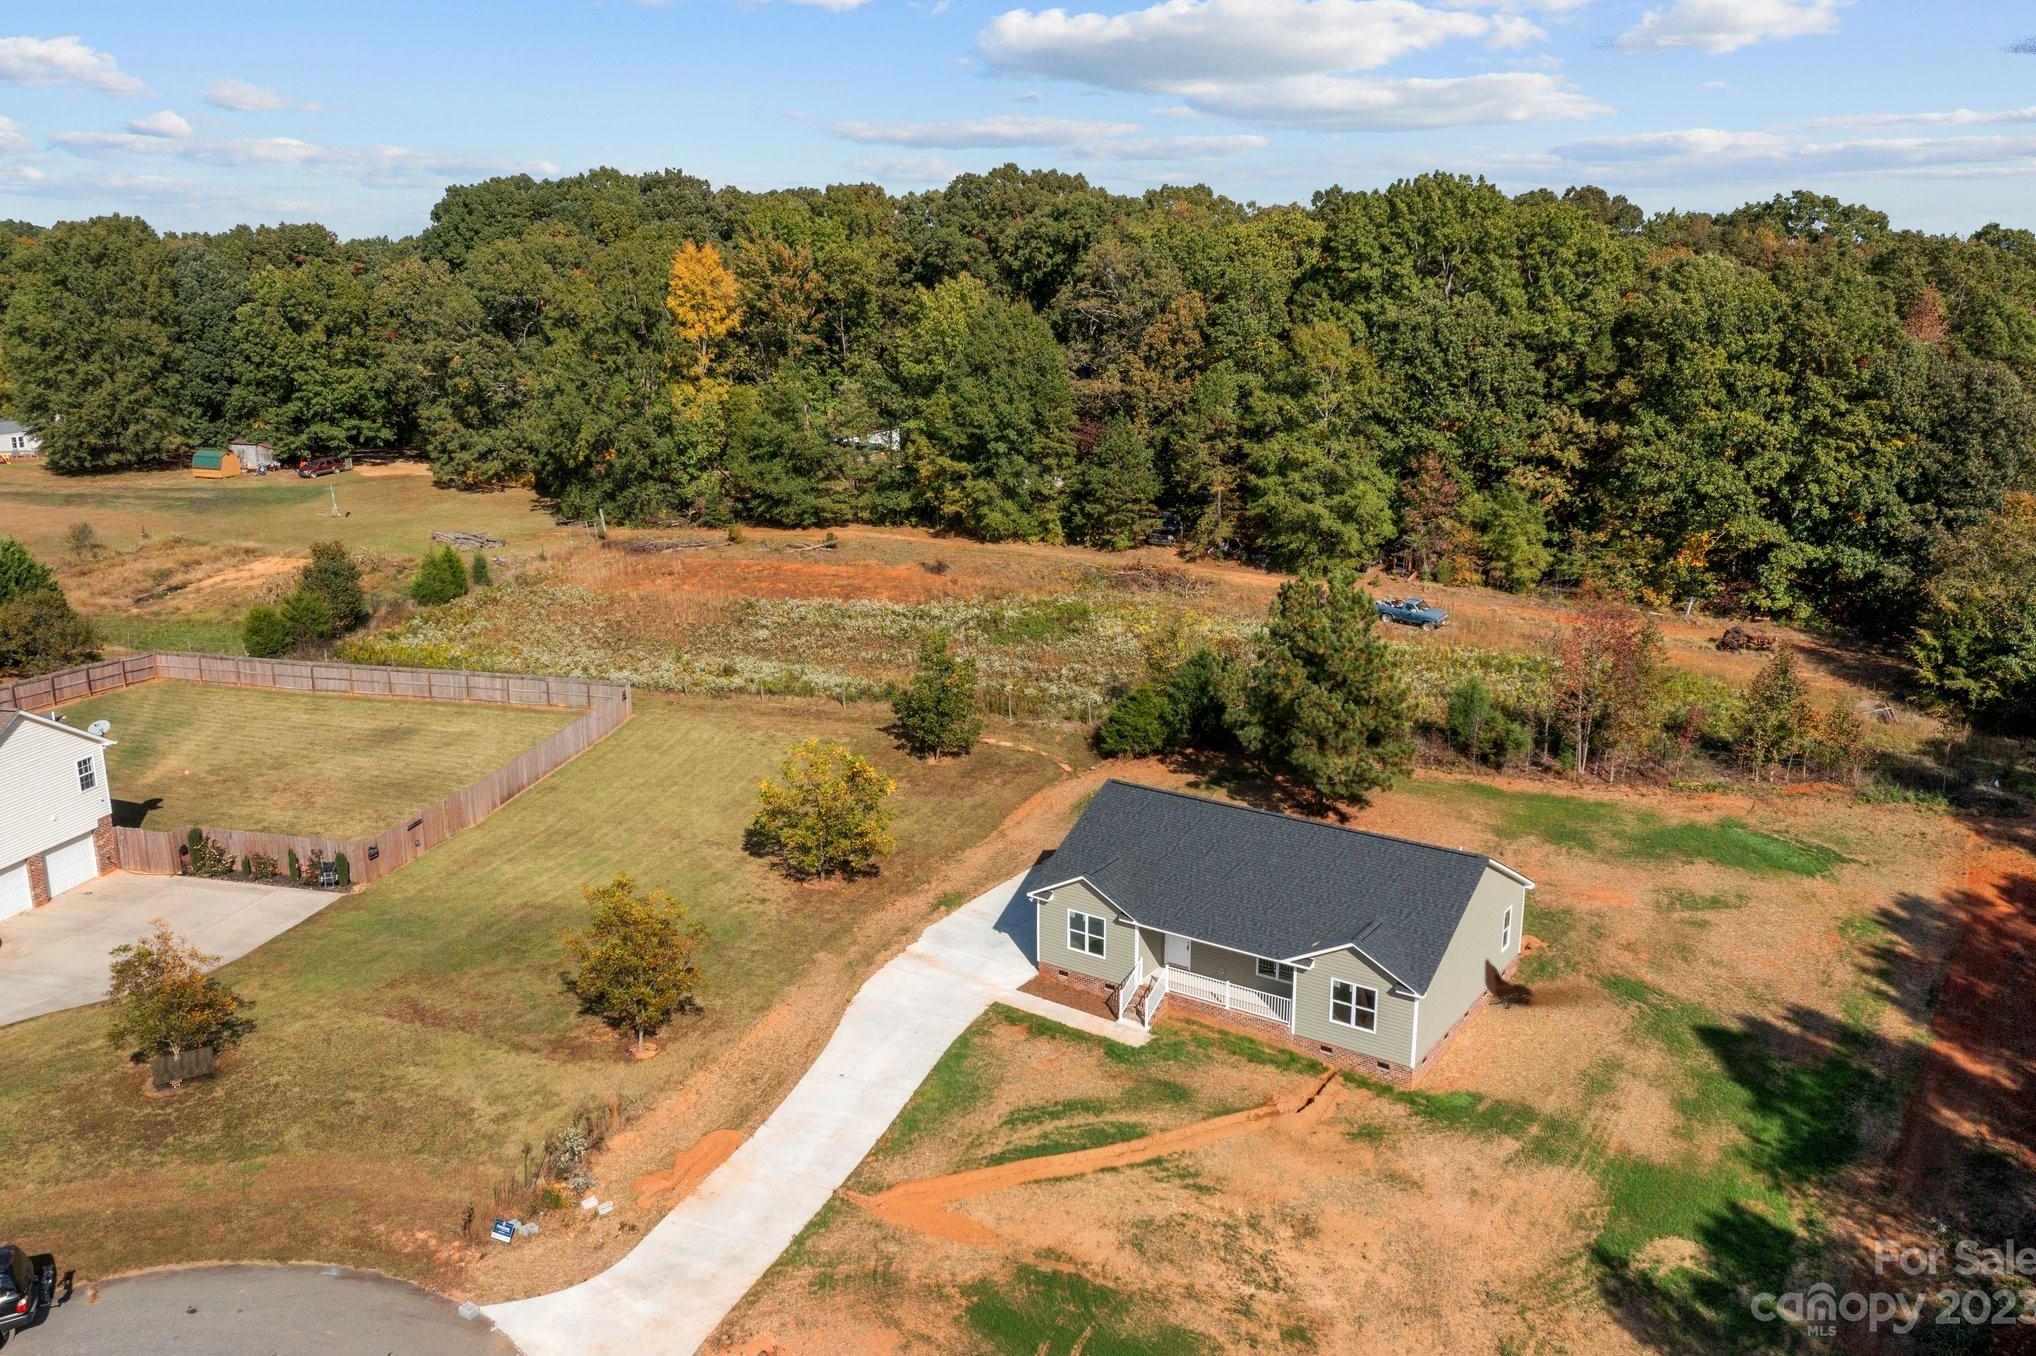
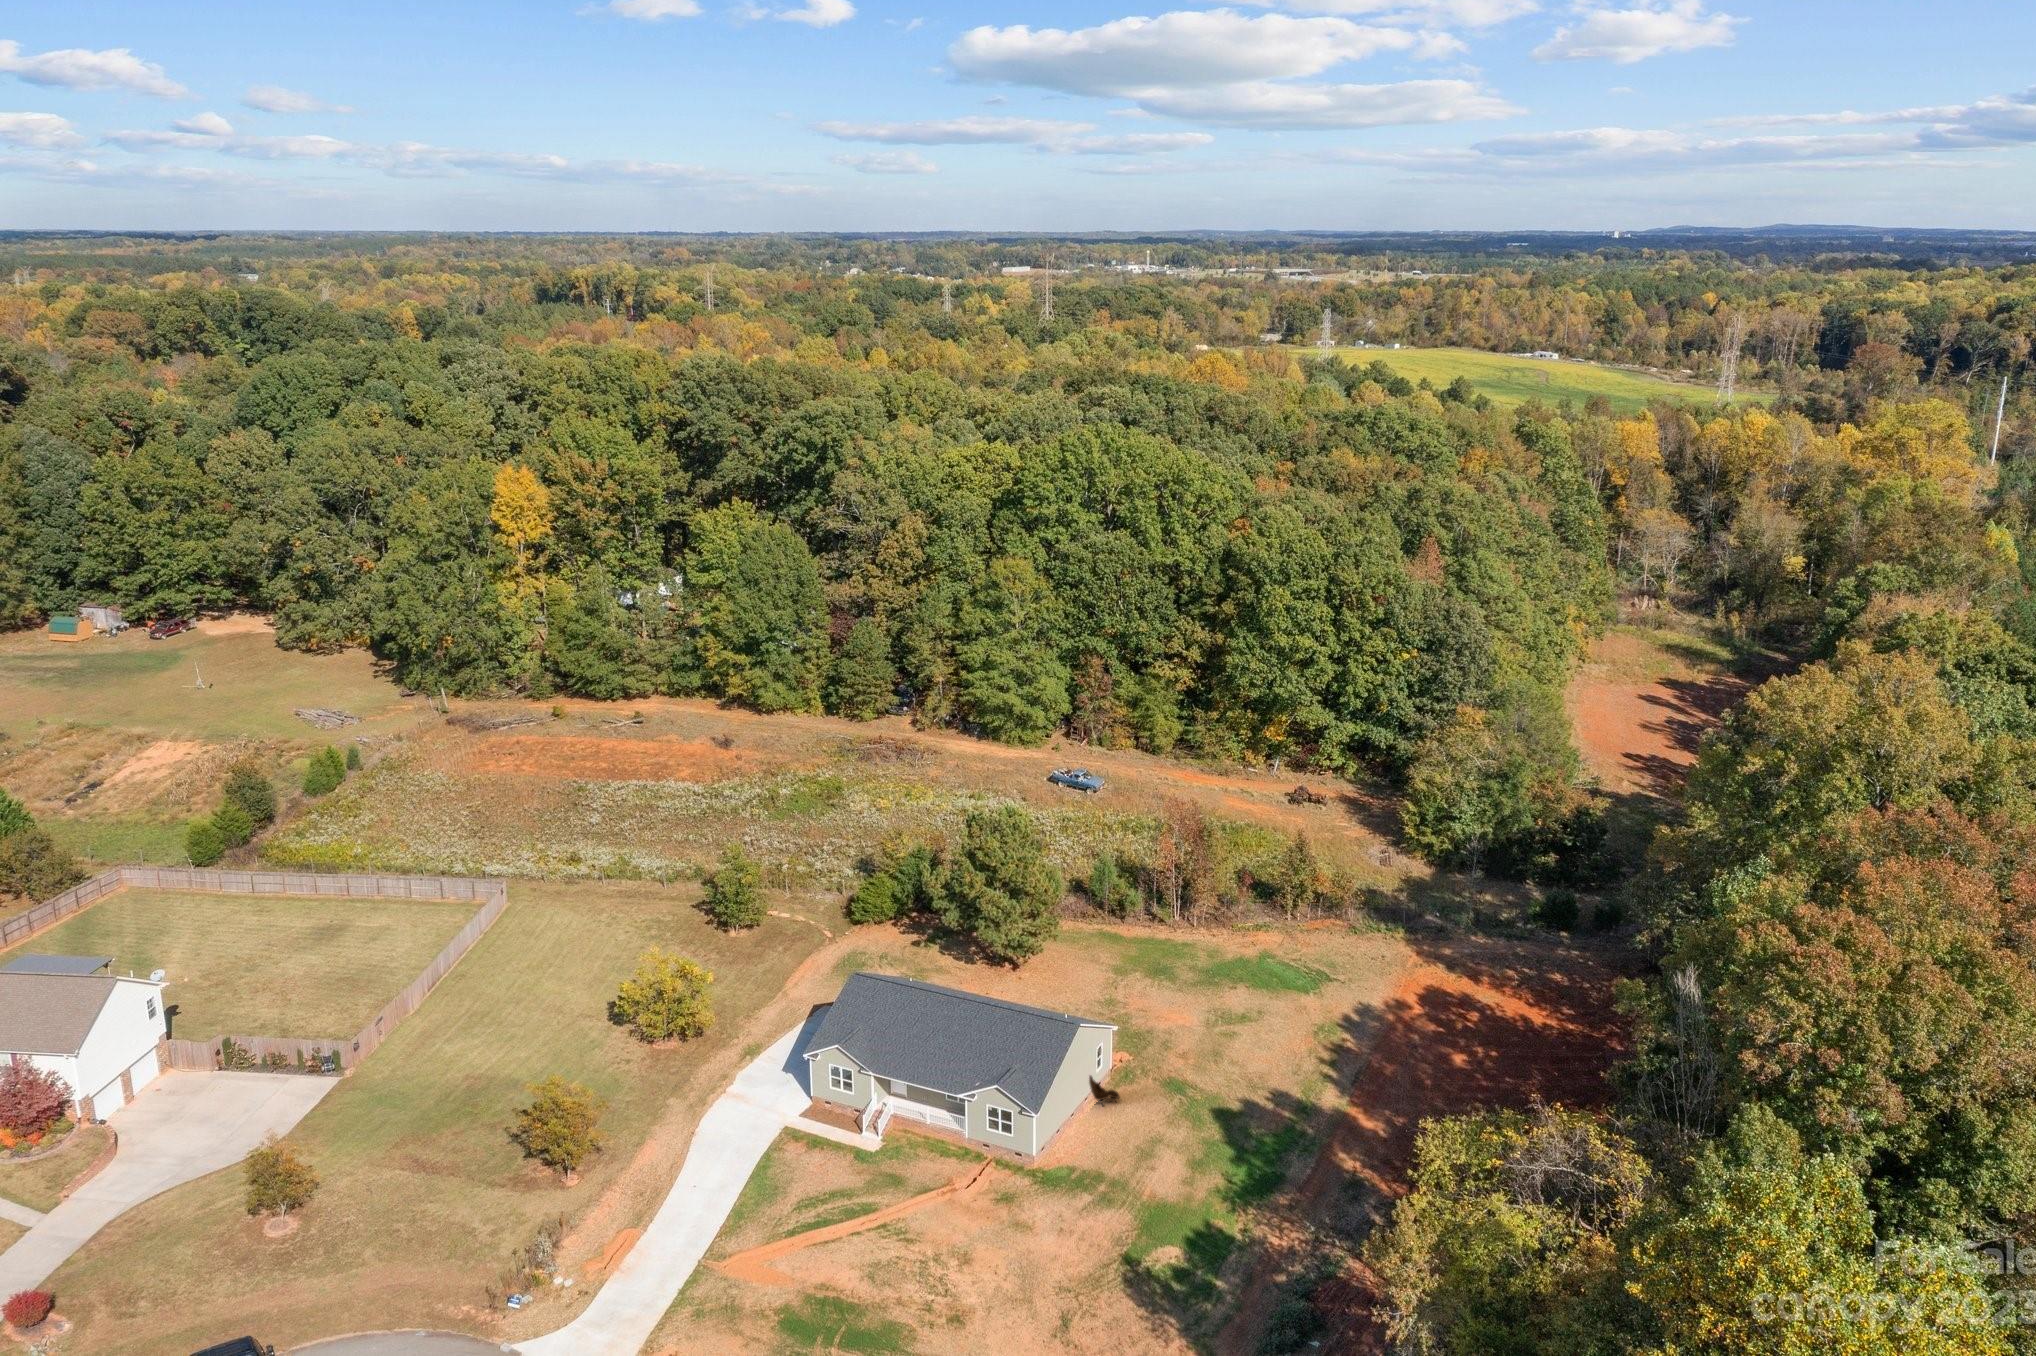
bench: present [151,1046,214,1091] -> none [209,1207,253,1242]

